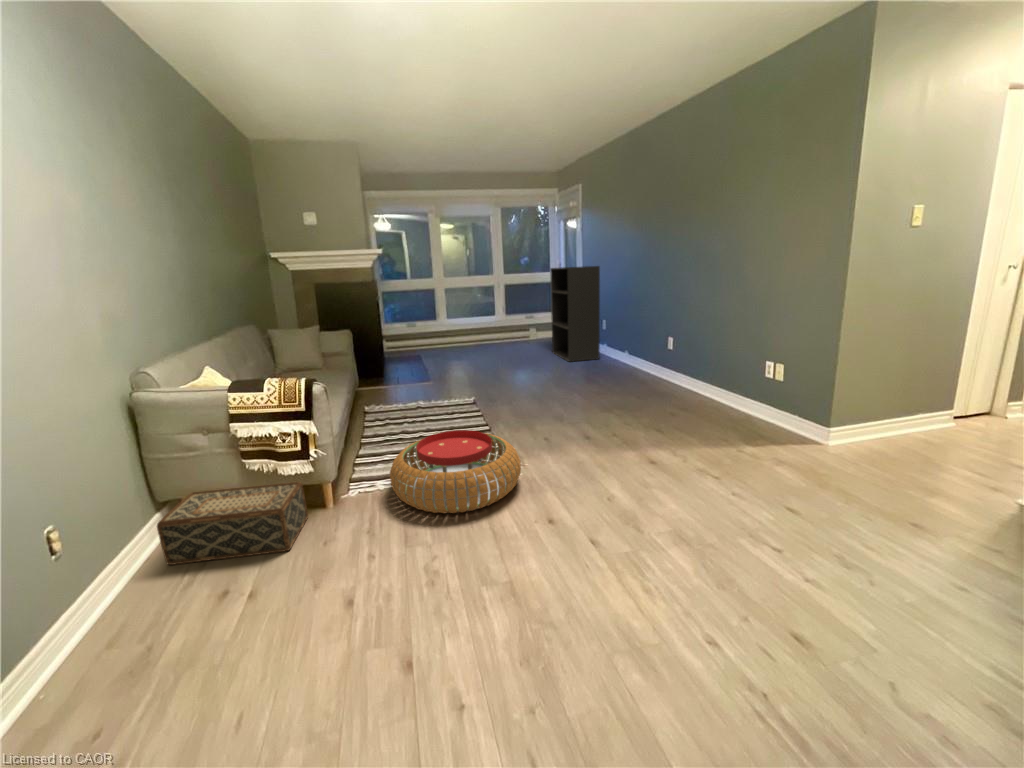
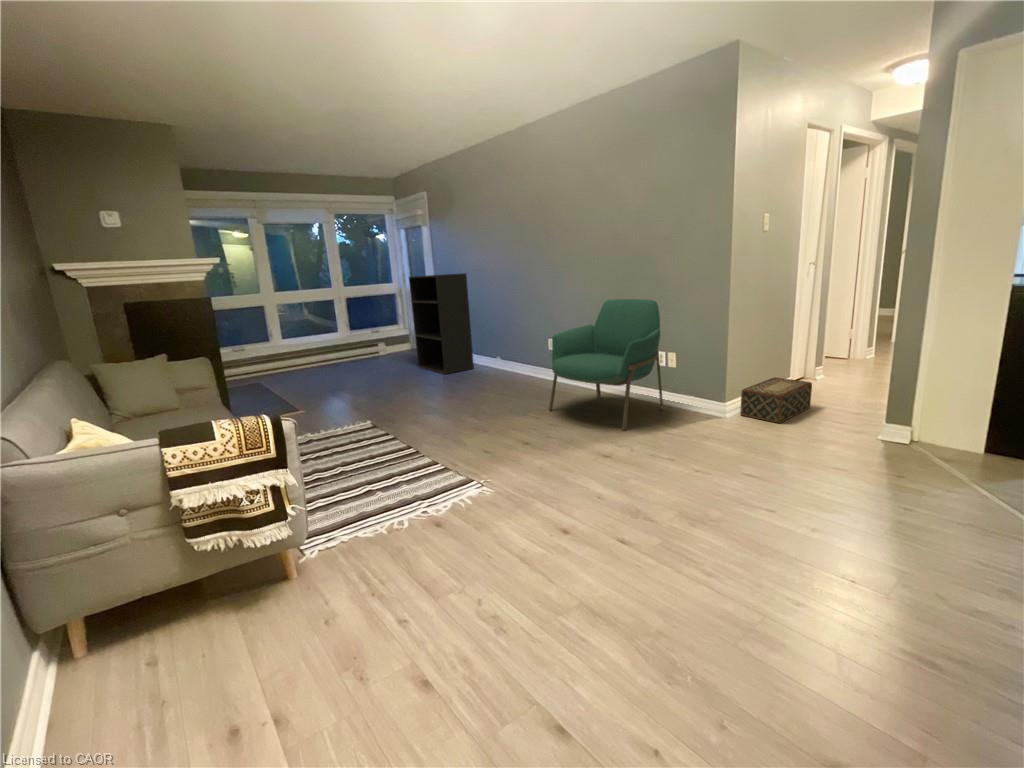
armchair: none [634,299,765,441] -> present [549,299,663,430]
pouf: present [390,430,521,514] -> none [363,452,511,550]
woven basket: present [157,482,308,565] -> present [740,377,812,423]

